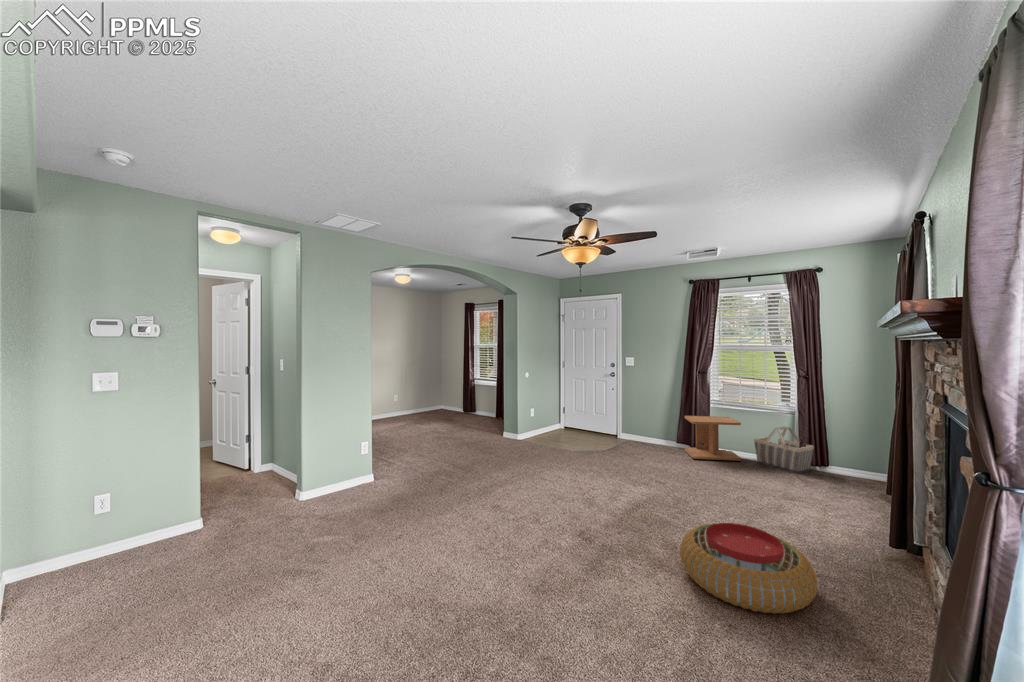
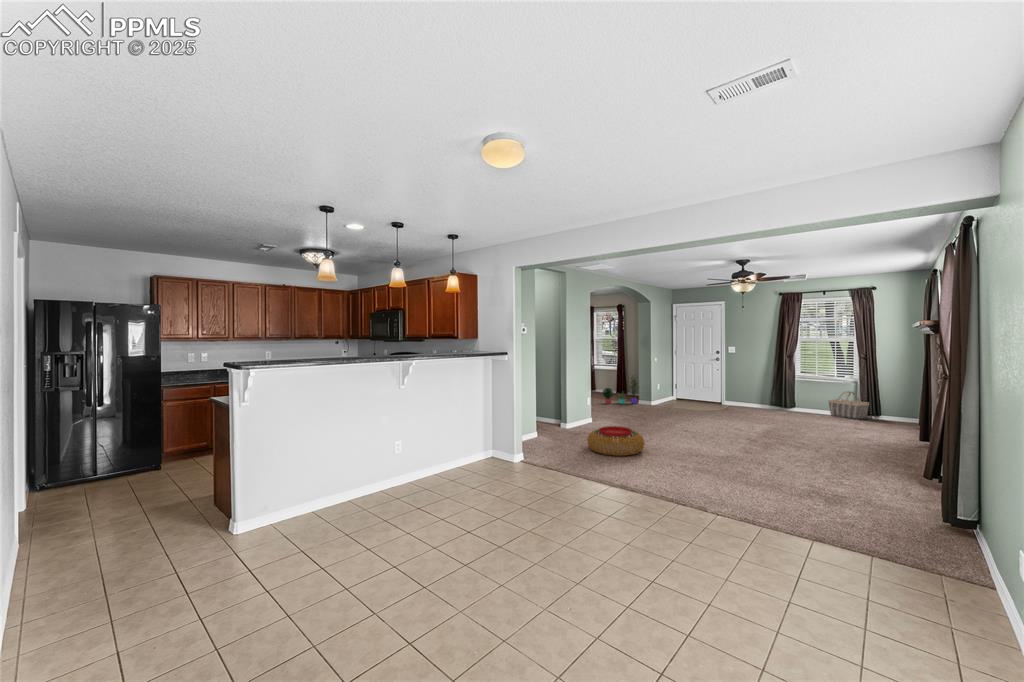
potted plant: none [454,395,506,436] -> present [603,376,638,404]
side table: present [685,416,741,461] -> none [778,387,820,415]
pouf: present [680,523,817,614] -> present [587,426,644,456]

